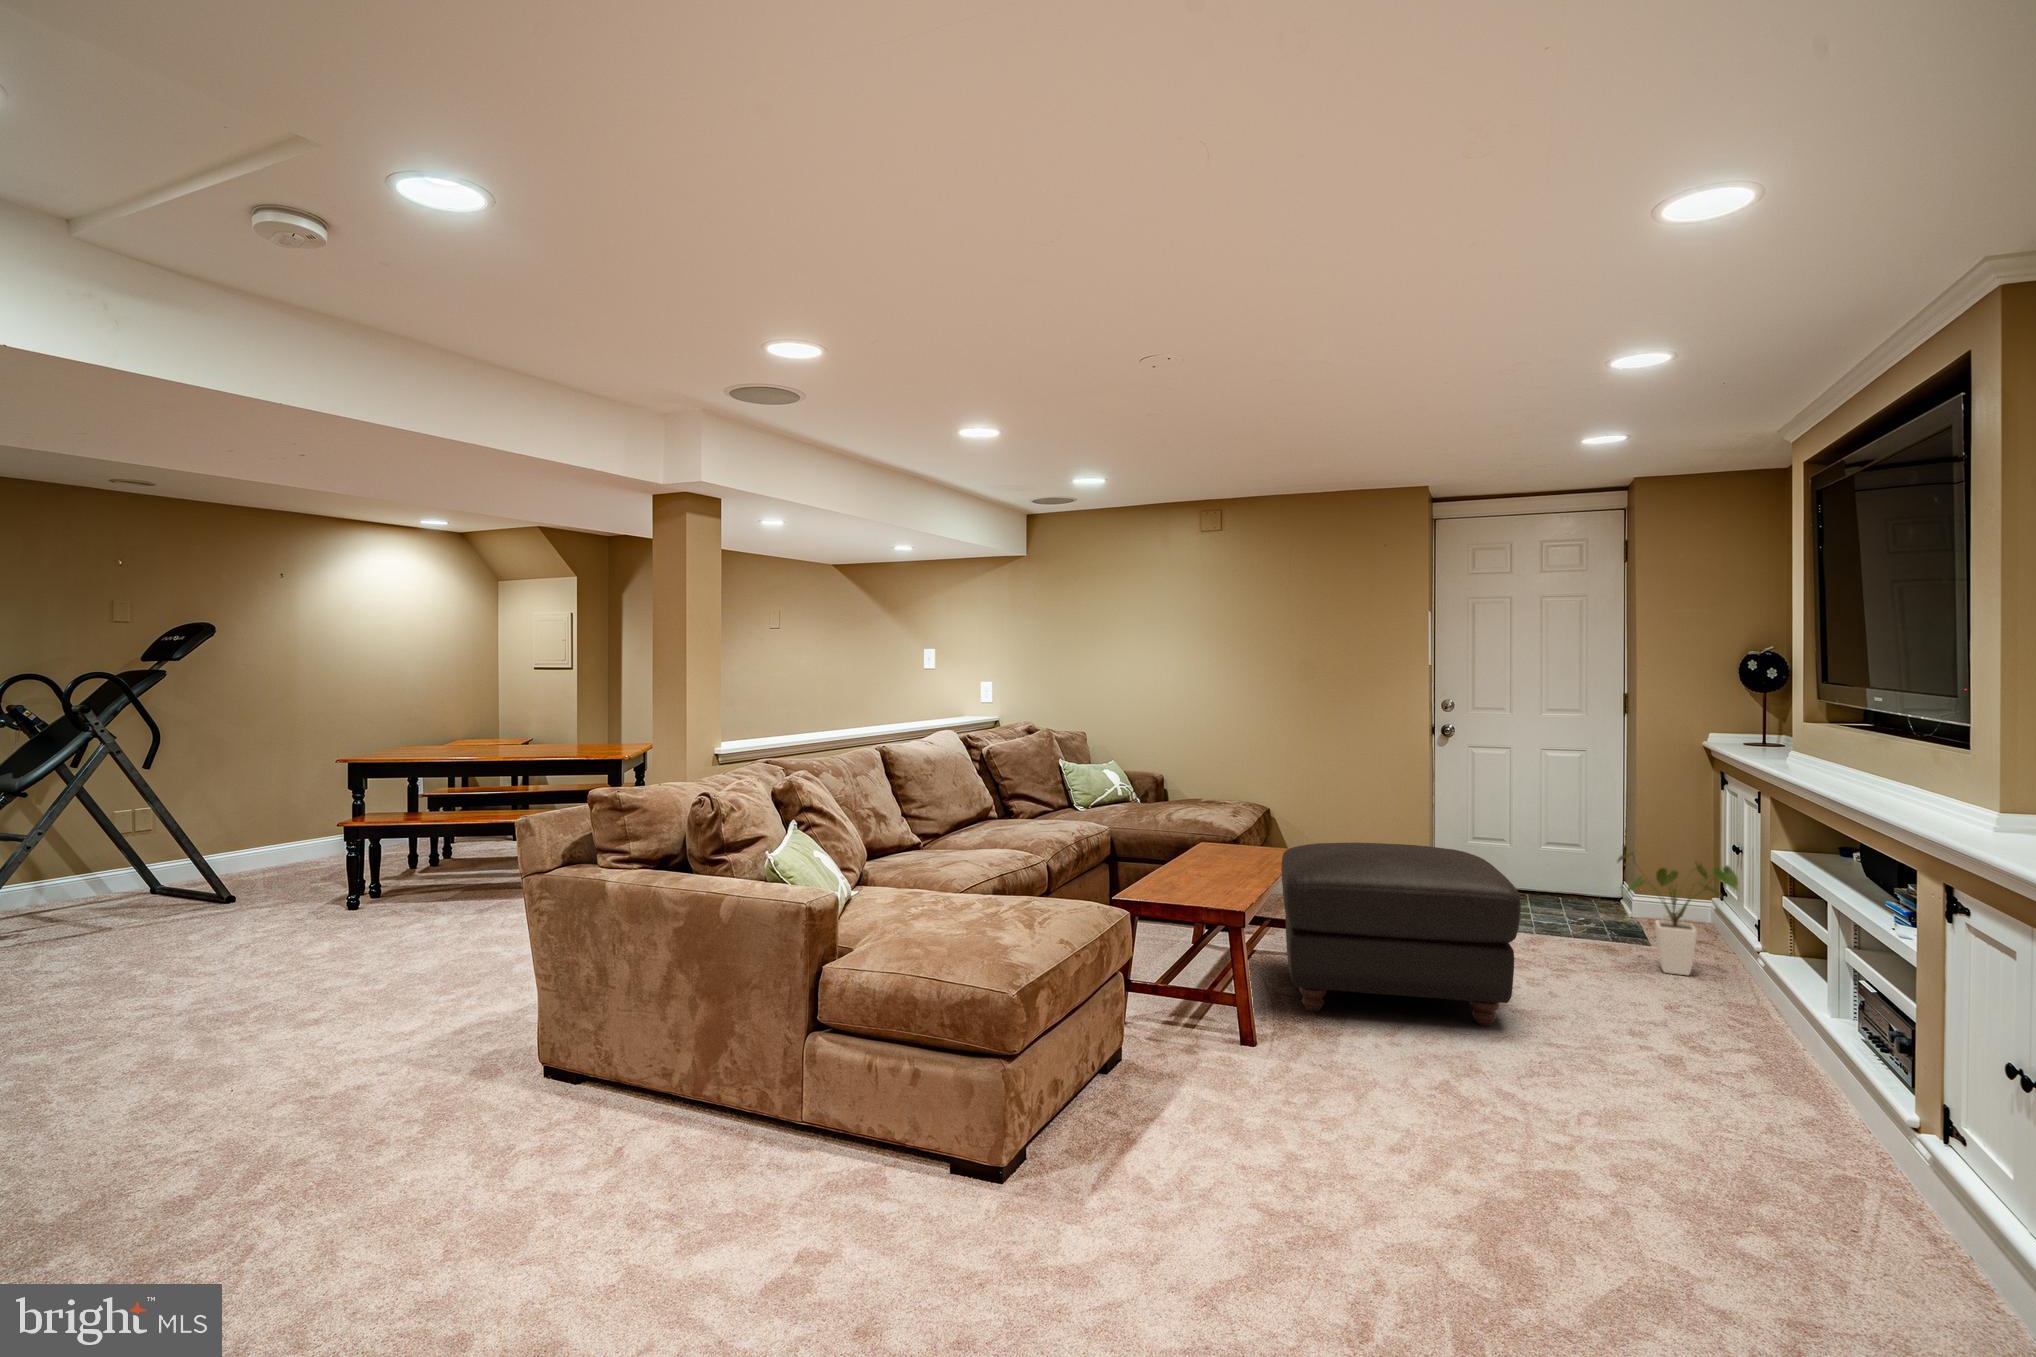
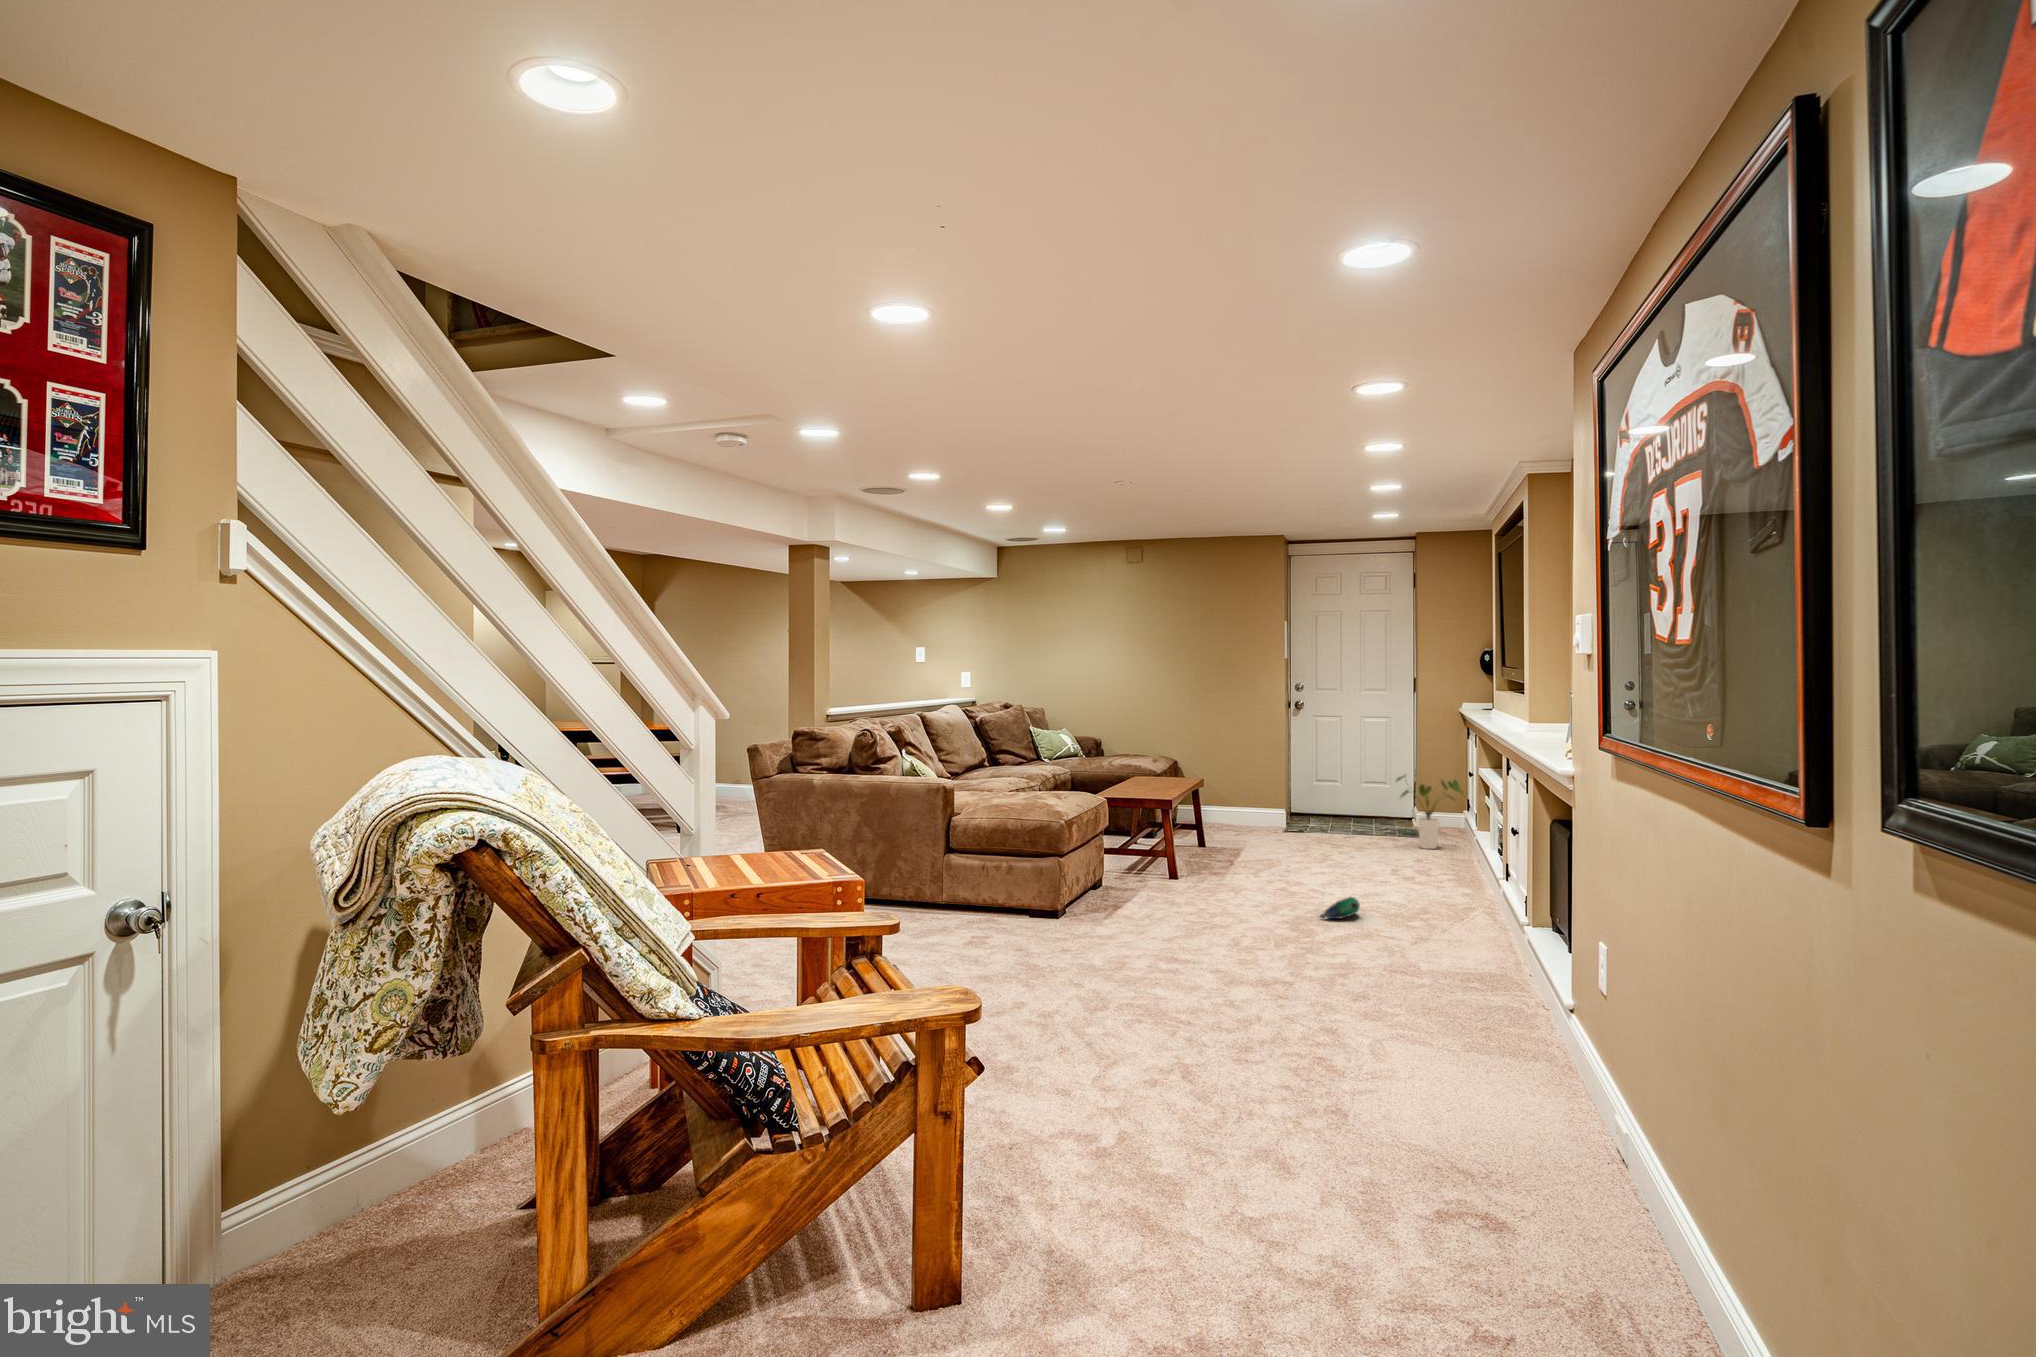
ottoman: present [1281,843,1521,1026] -> none [1189,769,1328,869]
plush toy: none [1541,1152,1627,1211] -> present [1320,897,1360,919]

